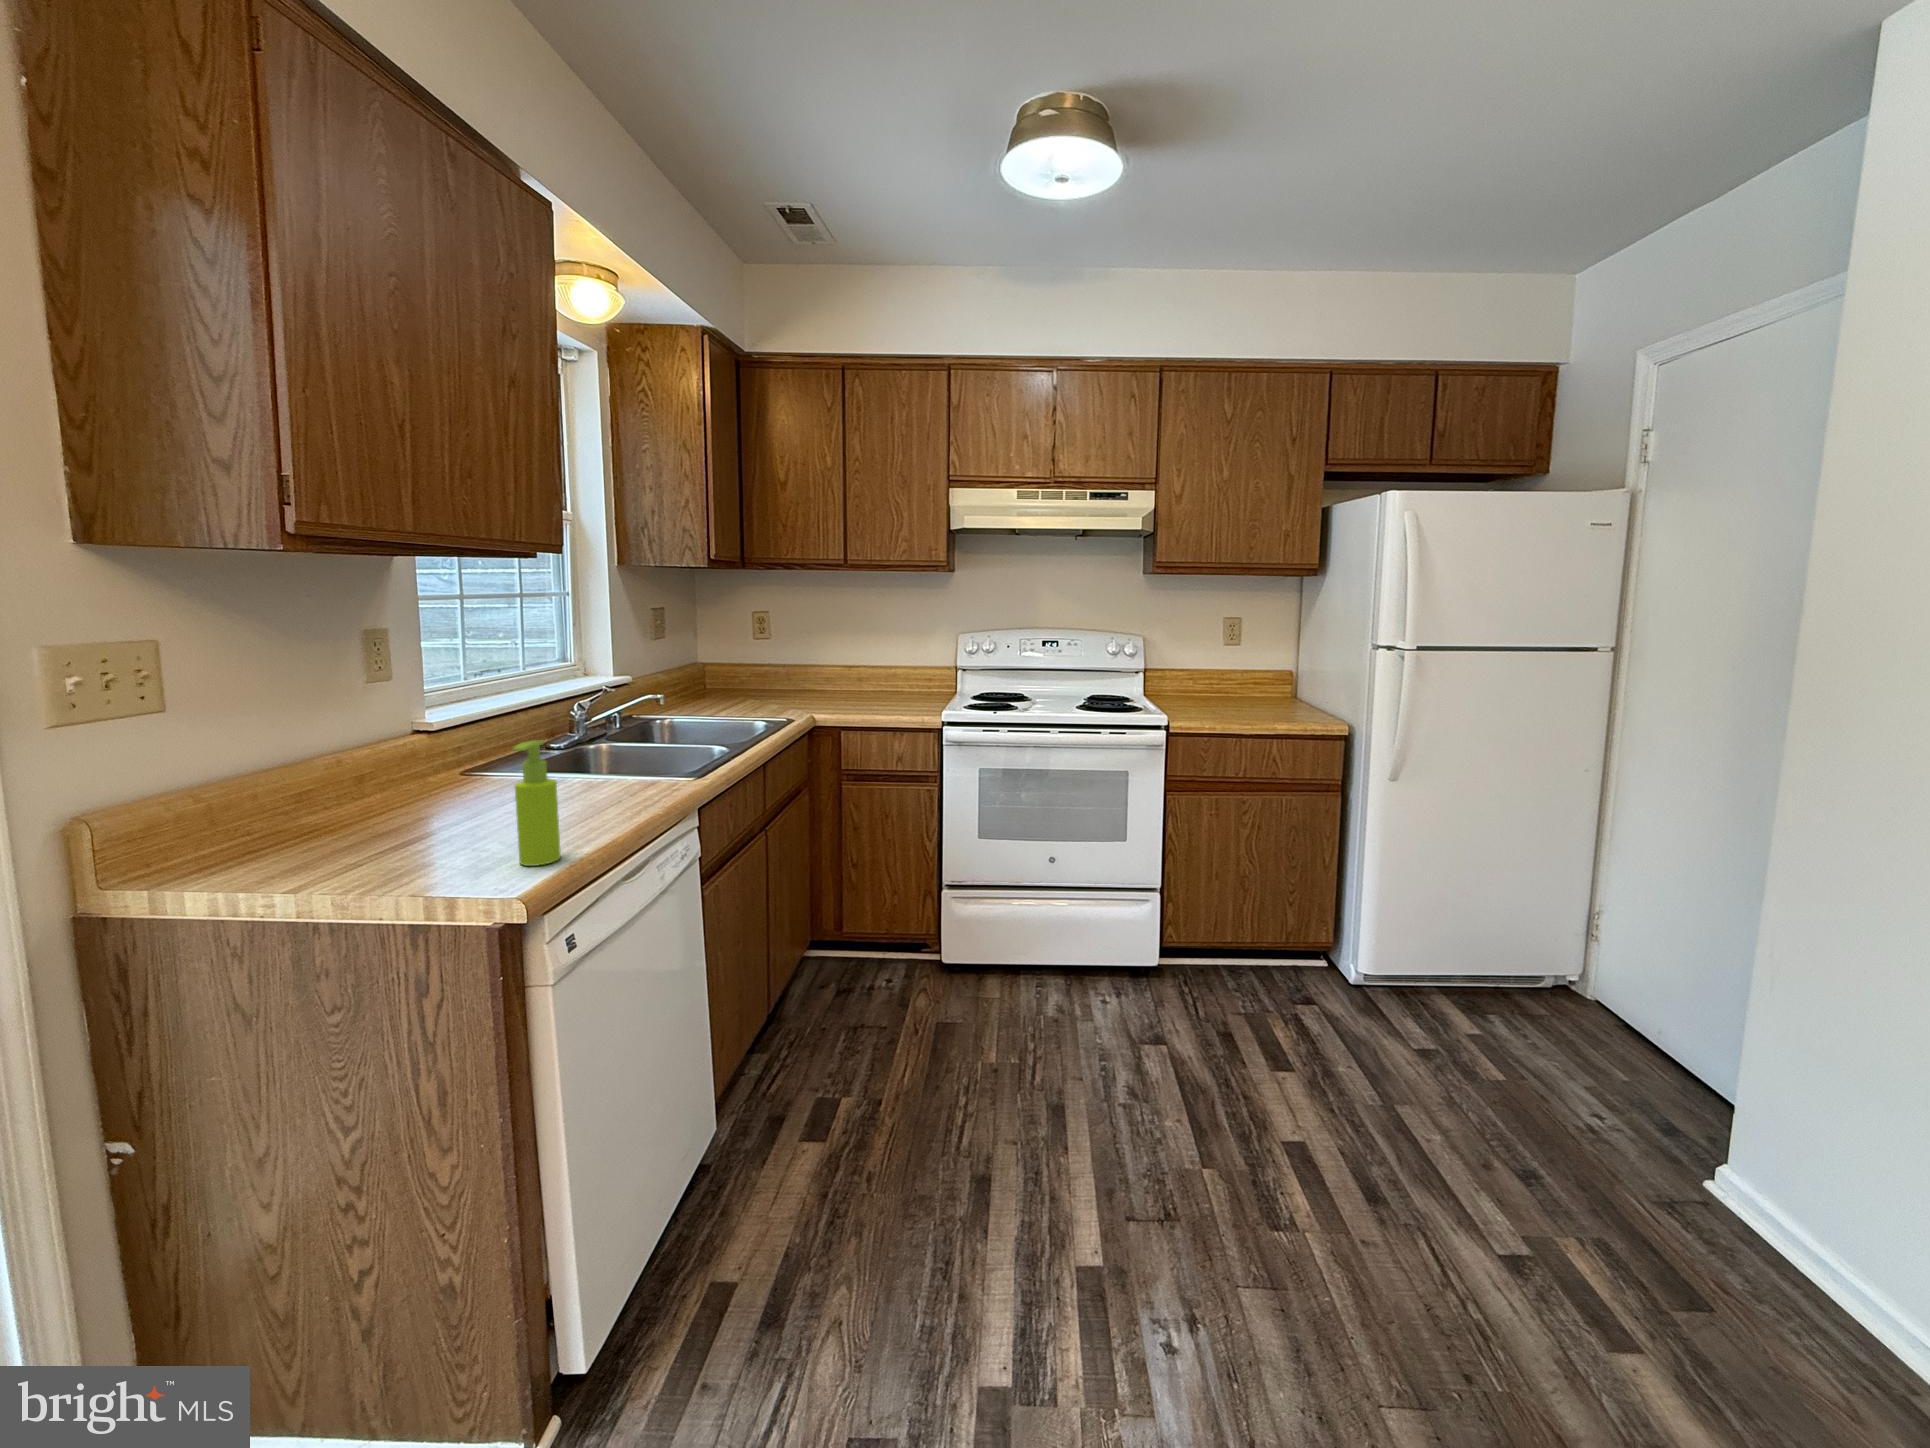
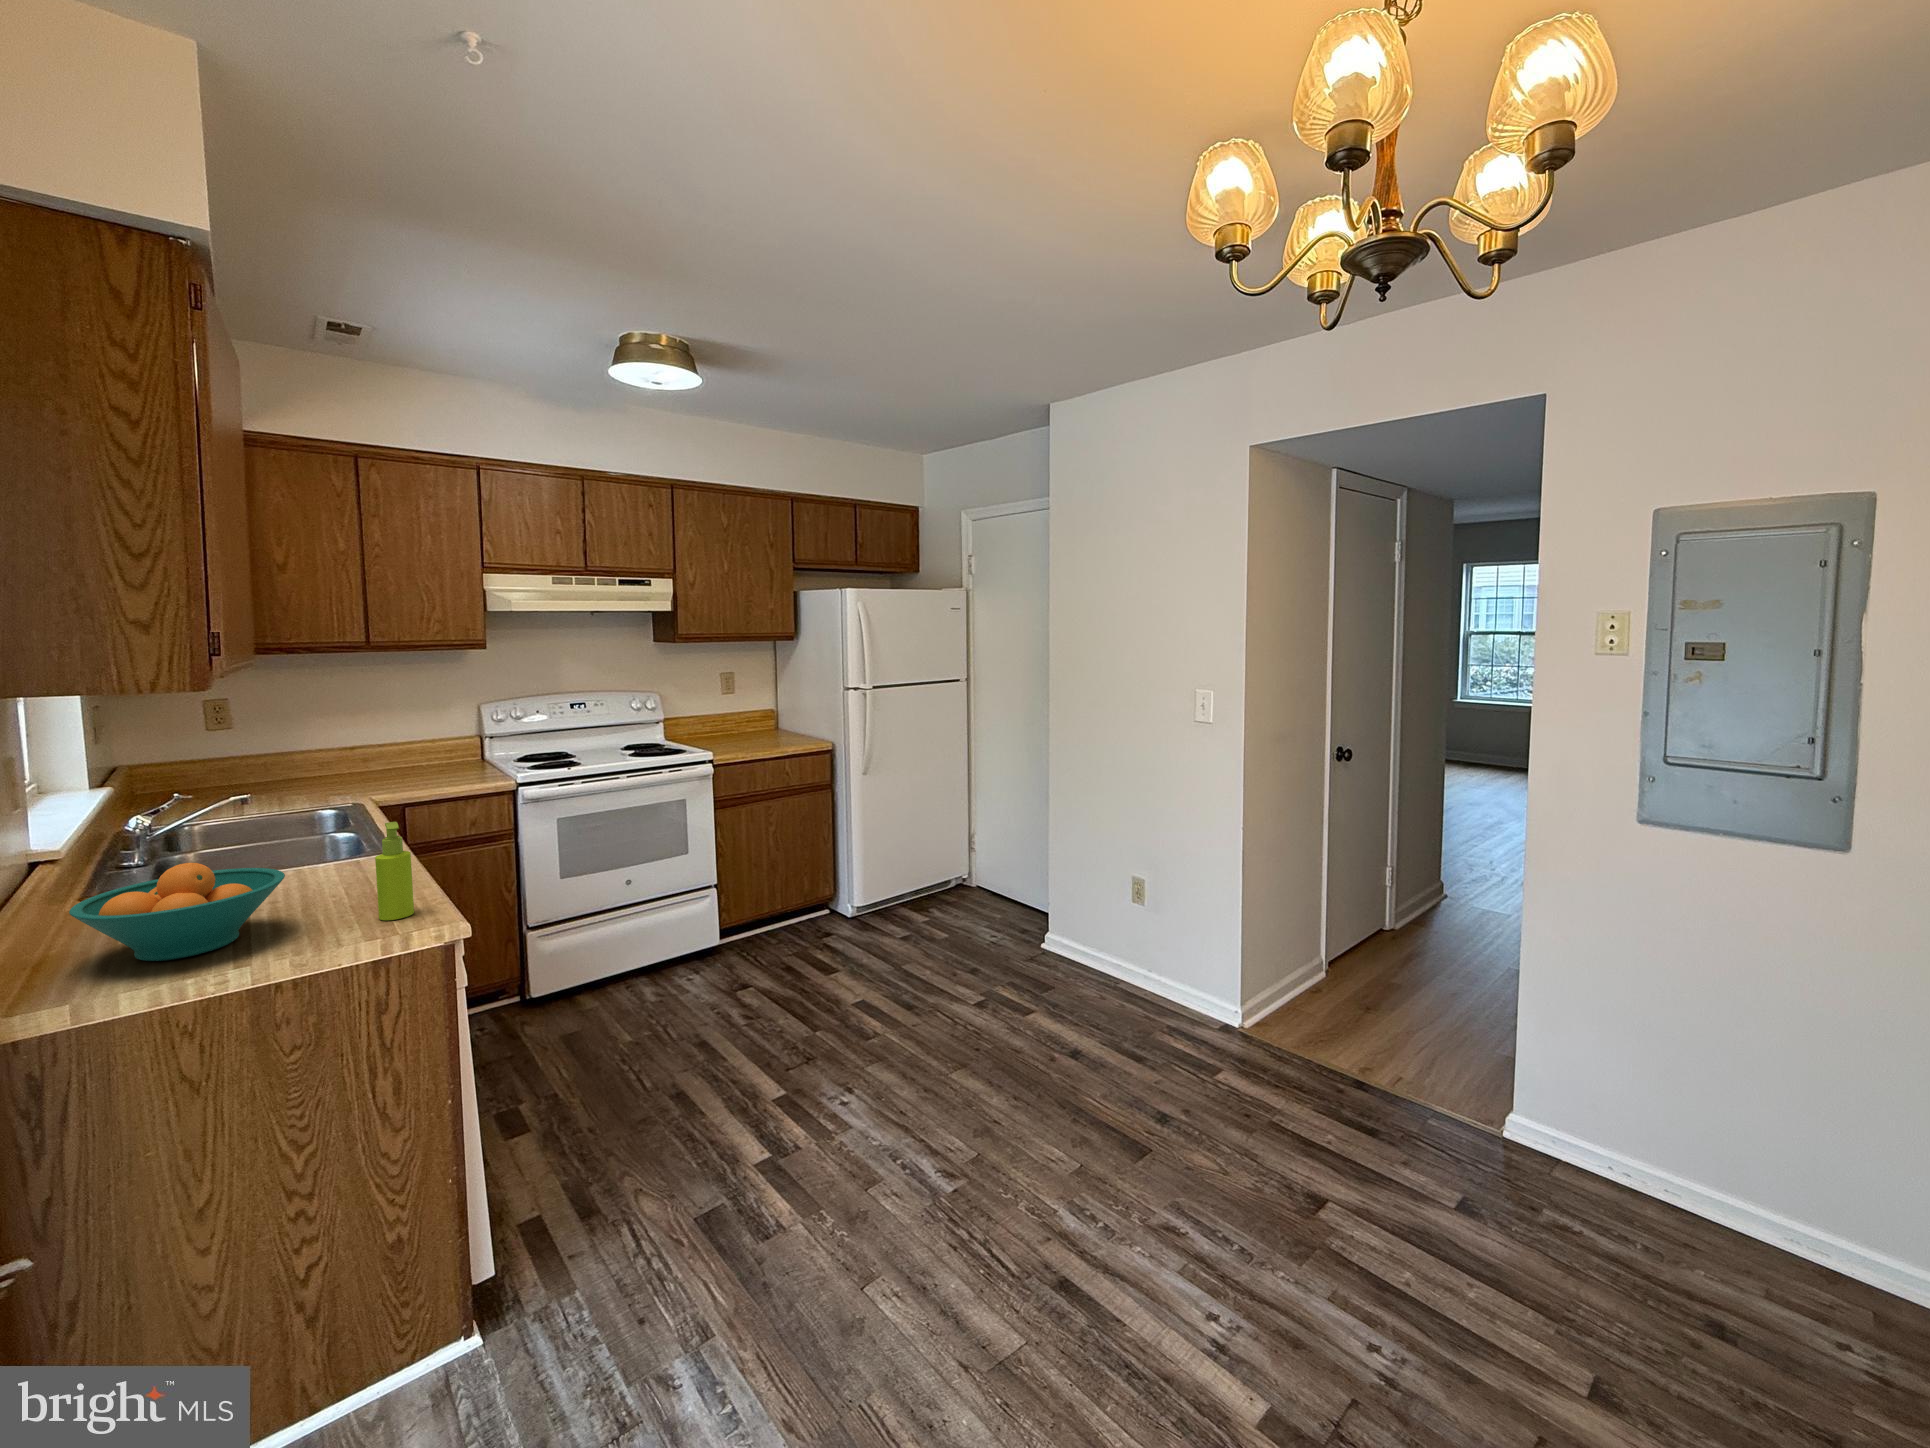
fruit bowl: none [259,752,472,857] -> present [69,863,285,961]

